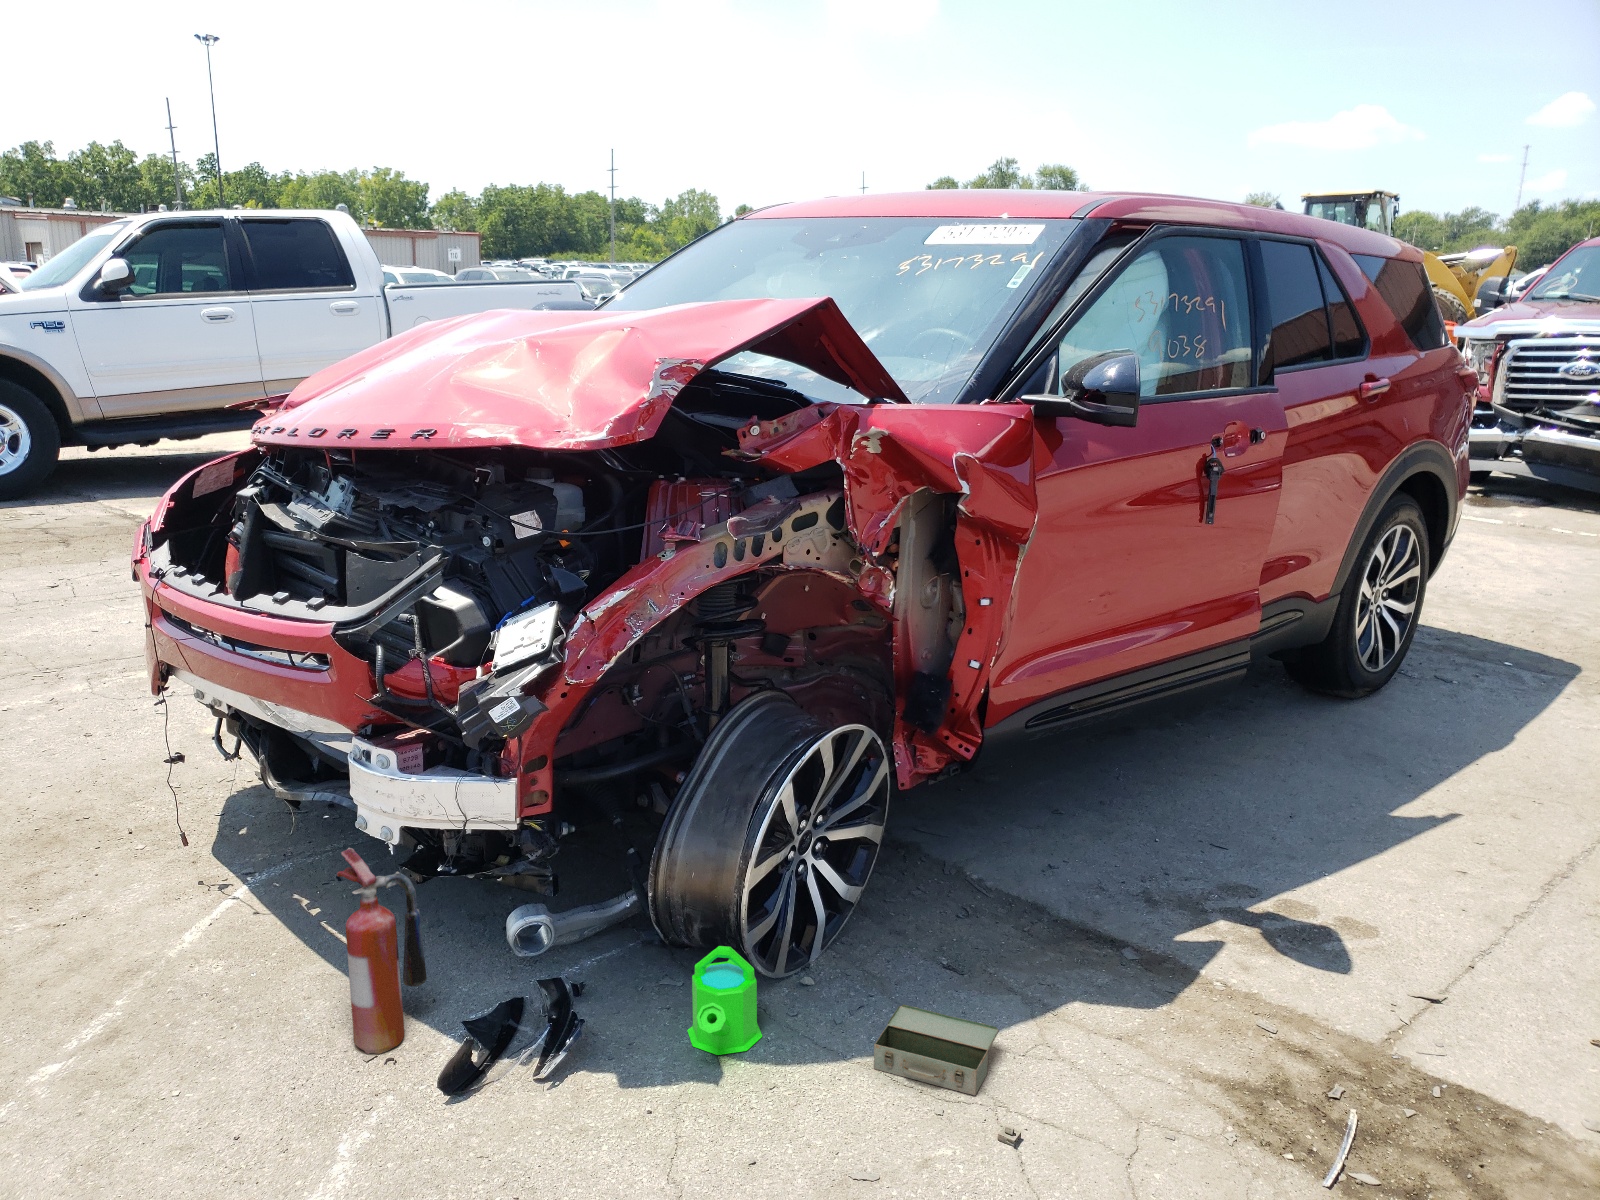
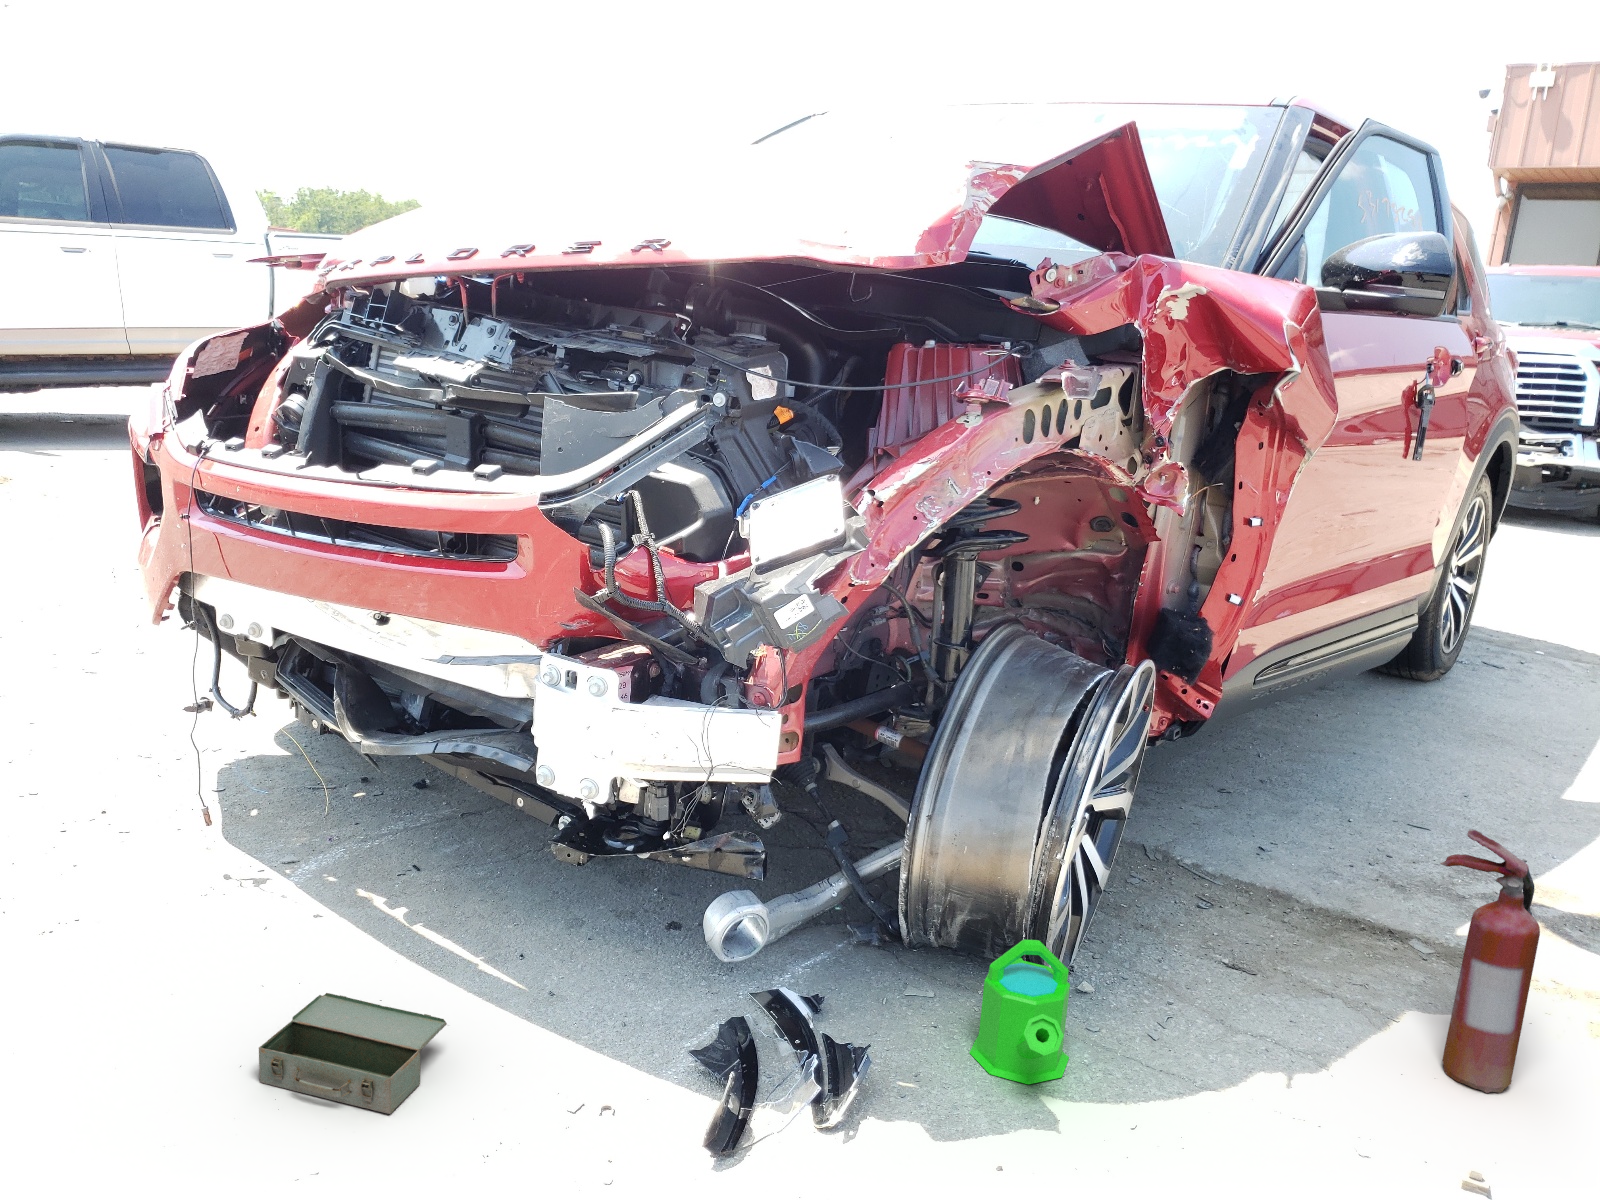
fire extinguisher: present [337,848,427,1054] -> present [1440,829,1540,1093]
toolbox: present [874,1005,999,1095] -> present [259,993,447,1114]

